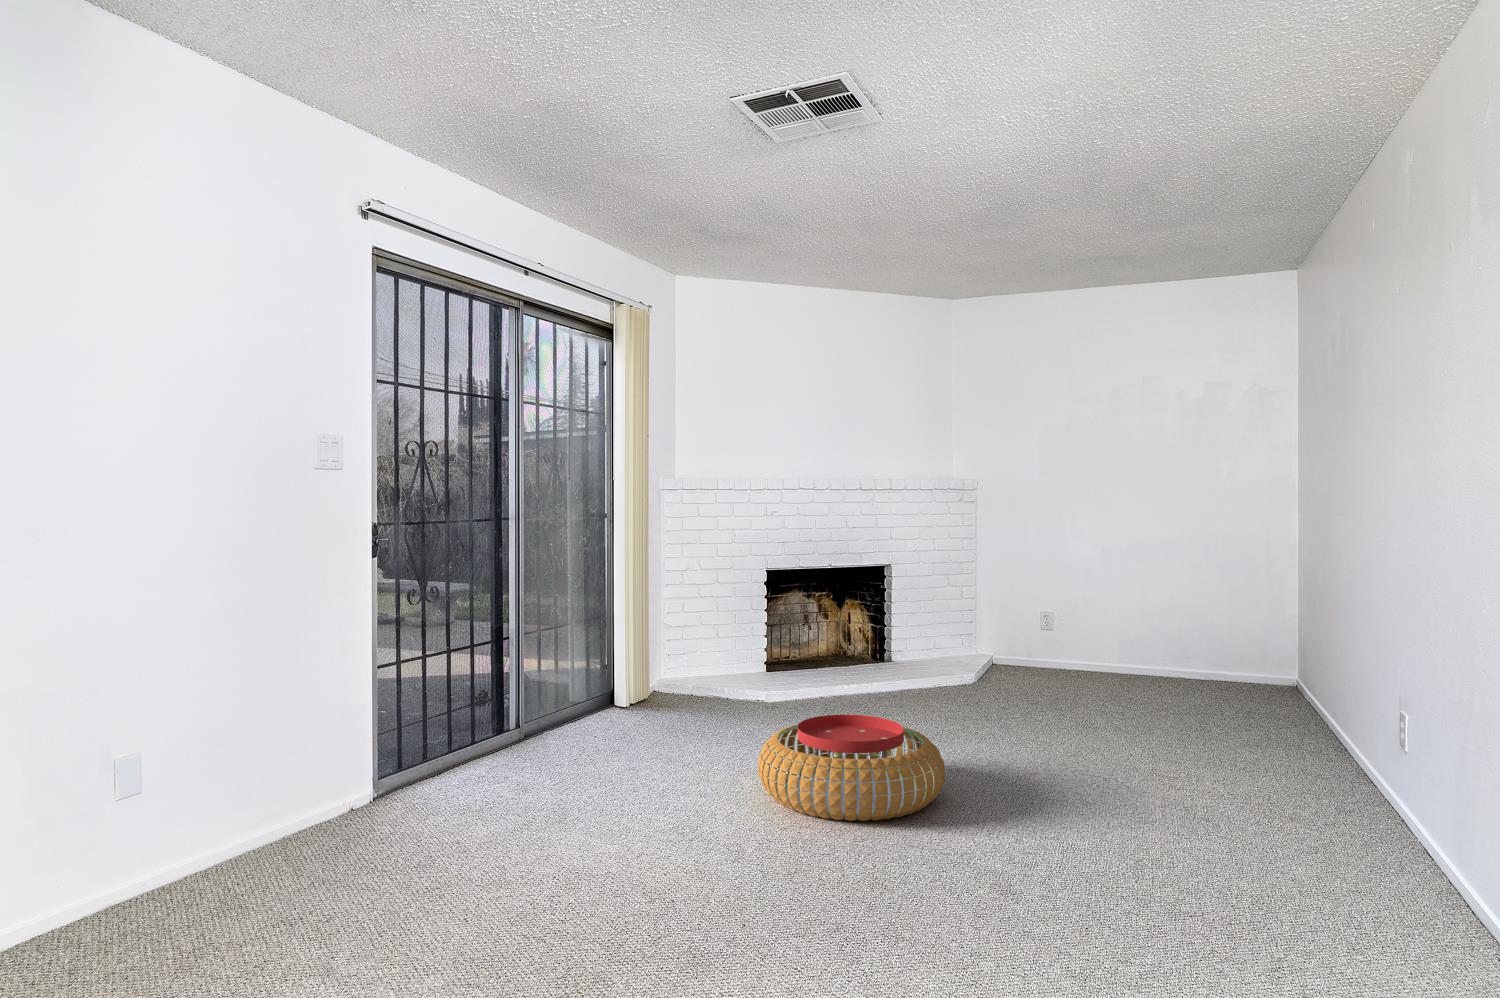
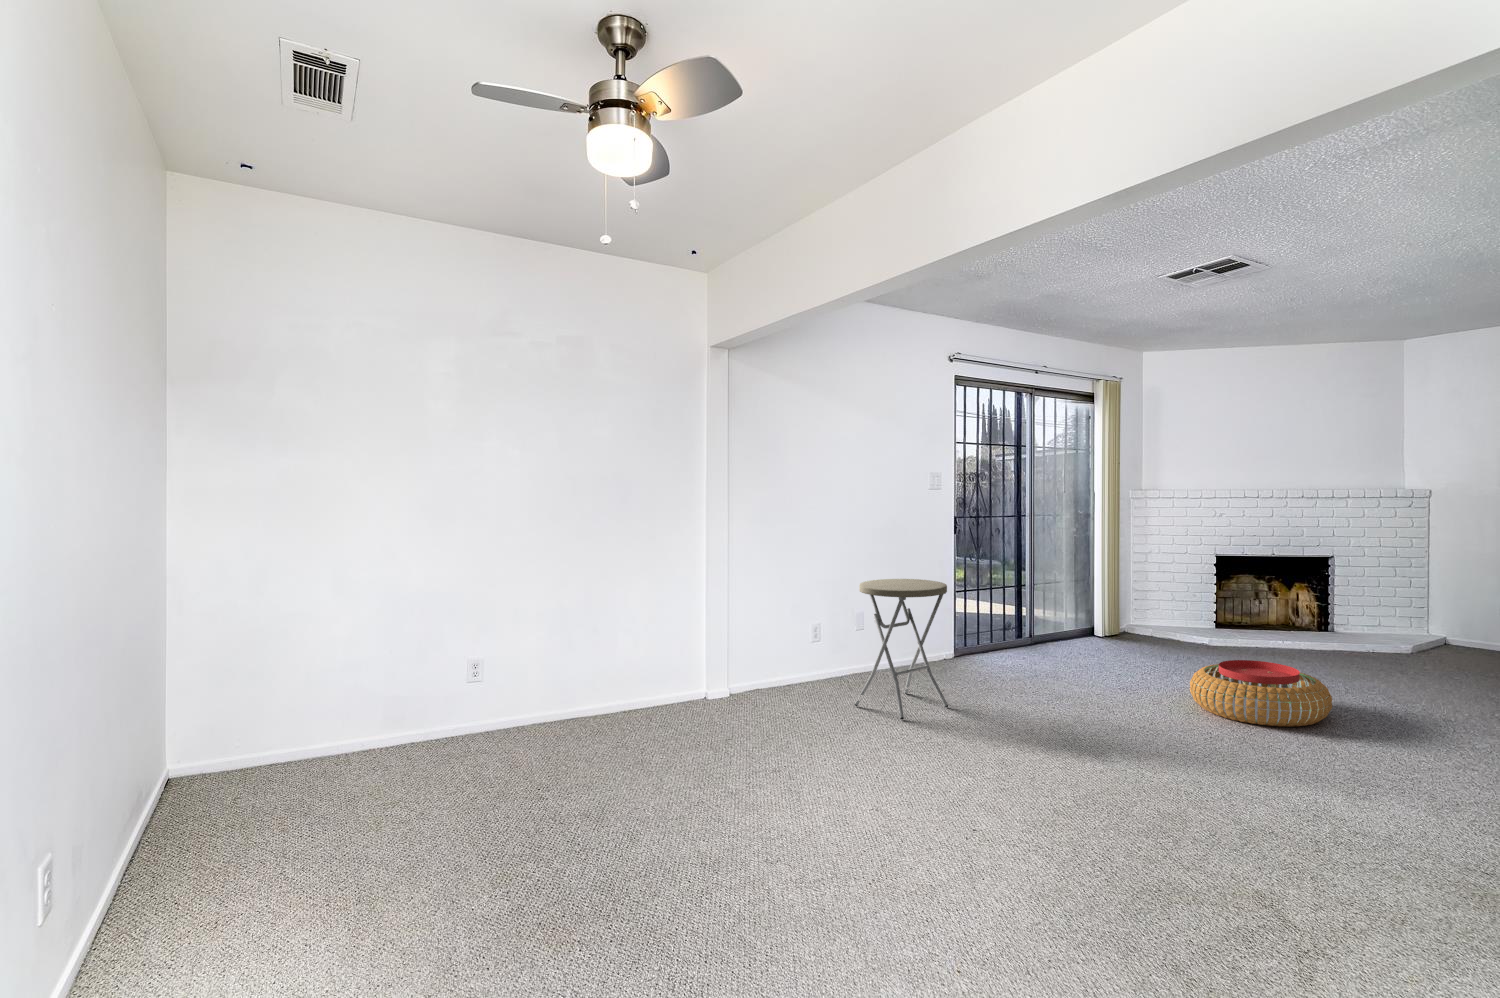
side table: none [97,620,334,947] -> present [854,579,948,720]

